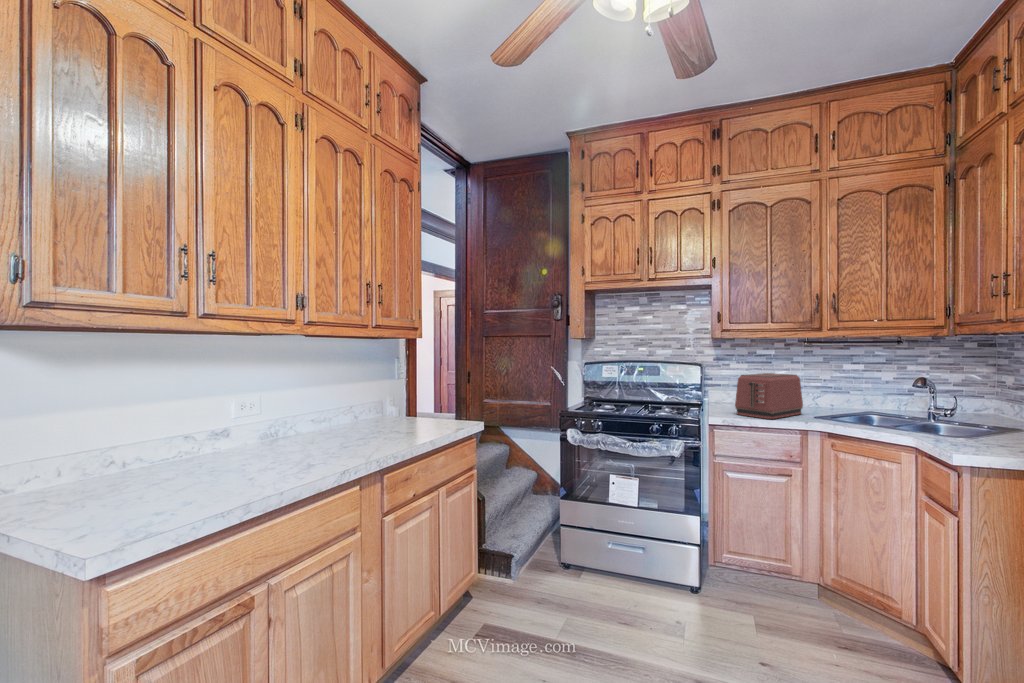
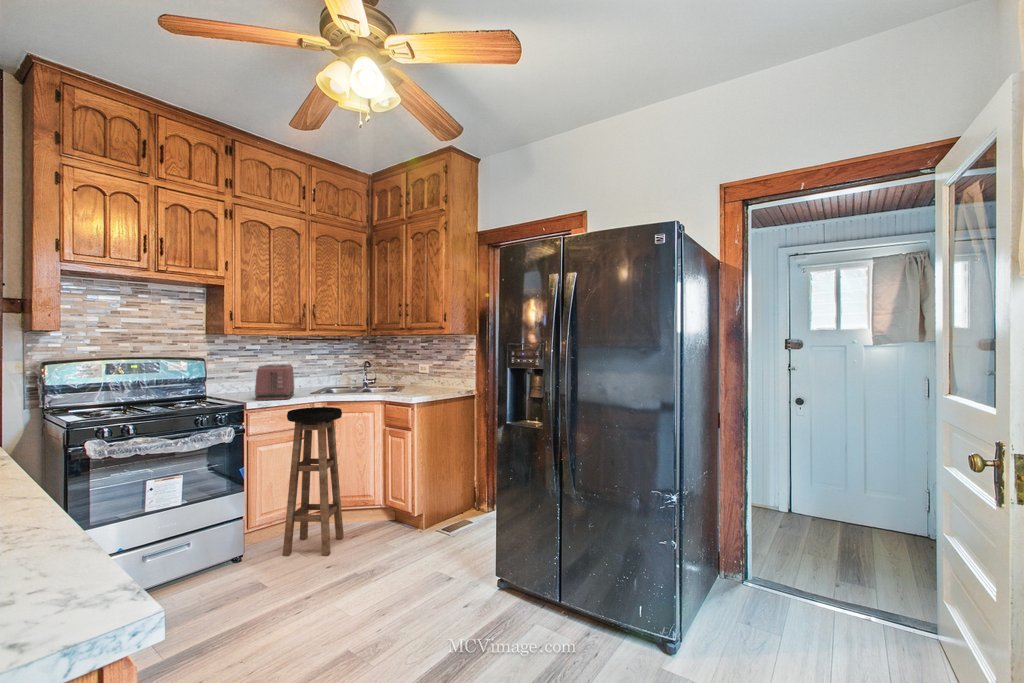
bar stool: none [739,434,838,653] -> present [283,407,344,556]

